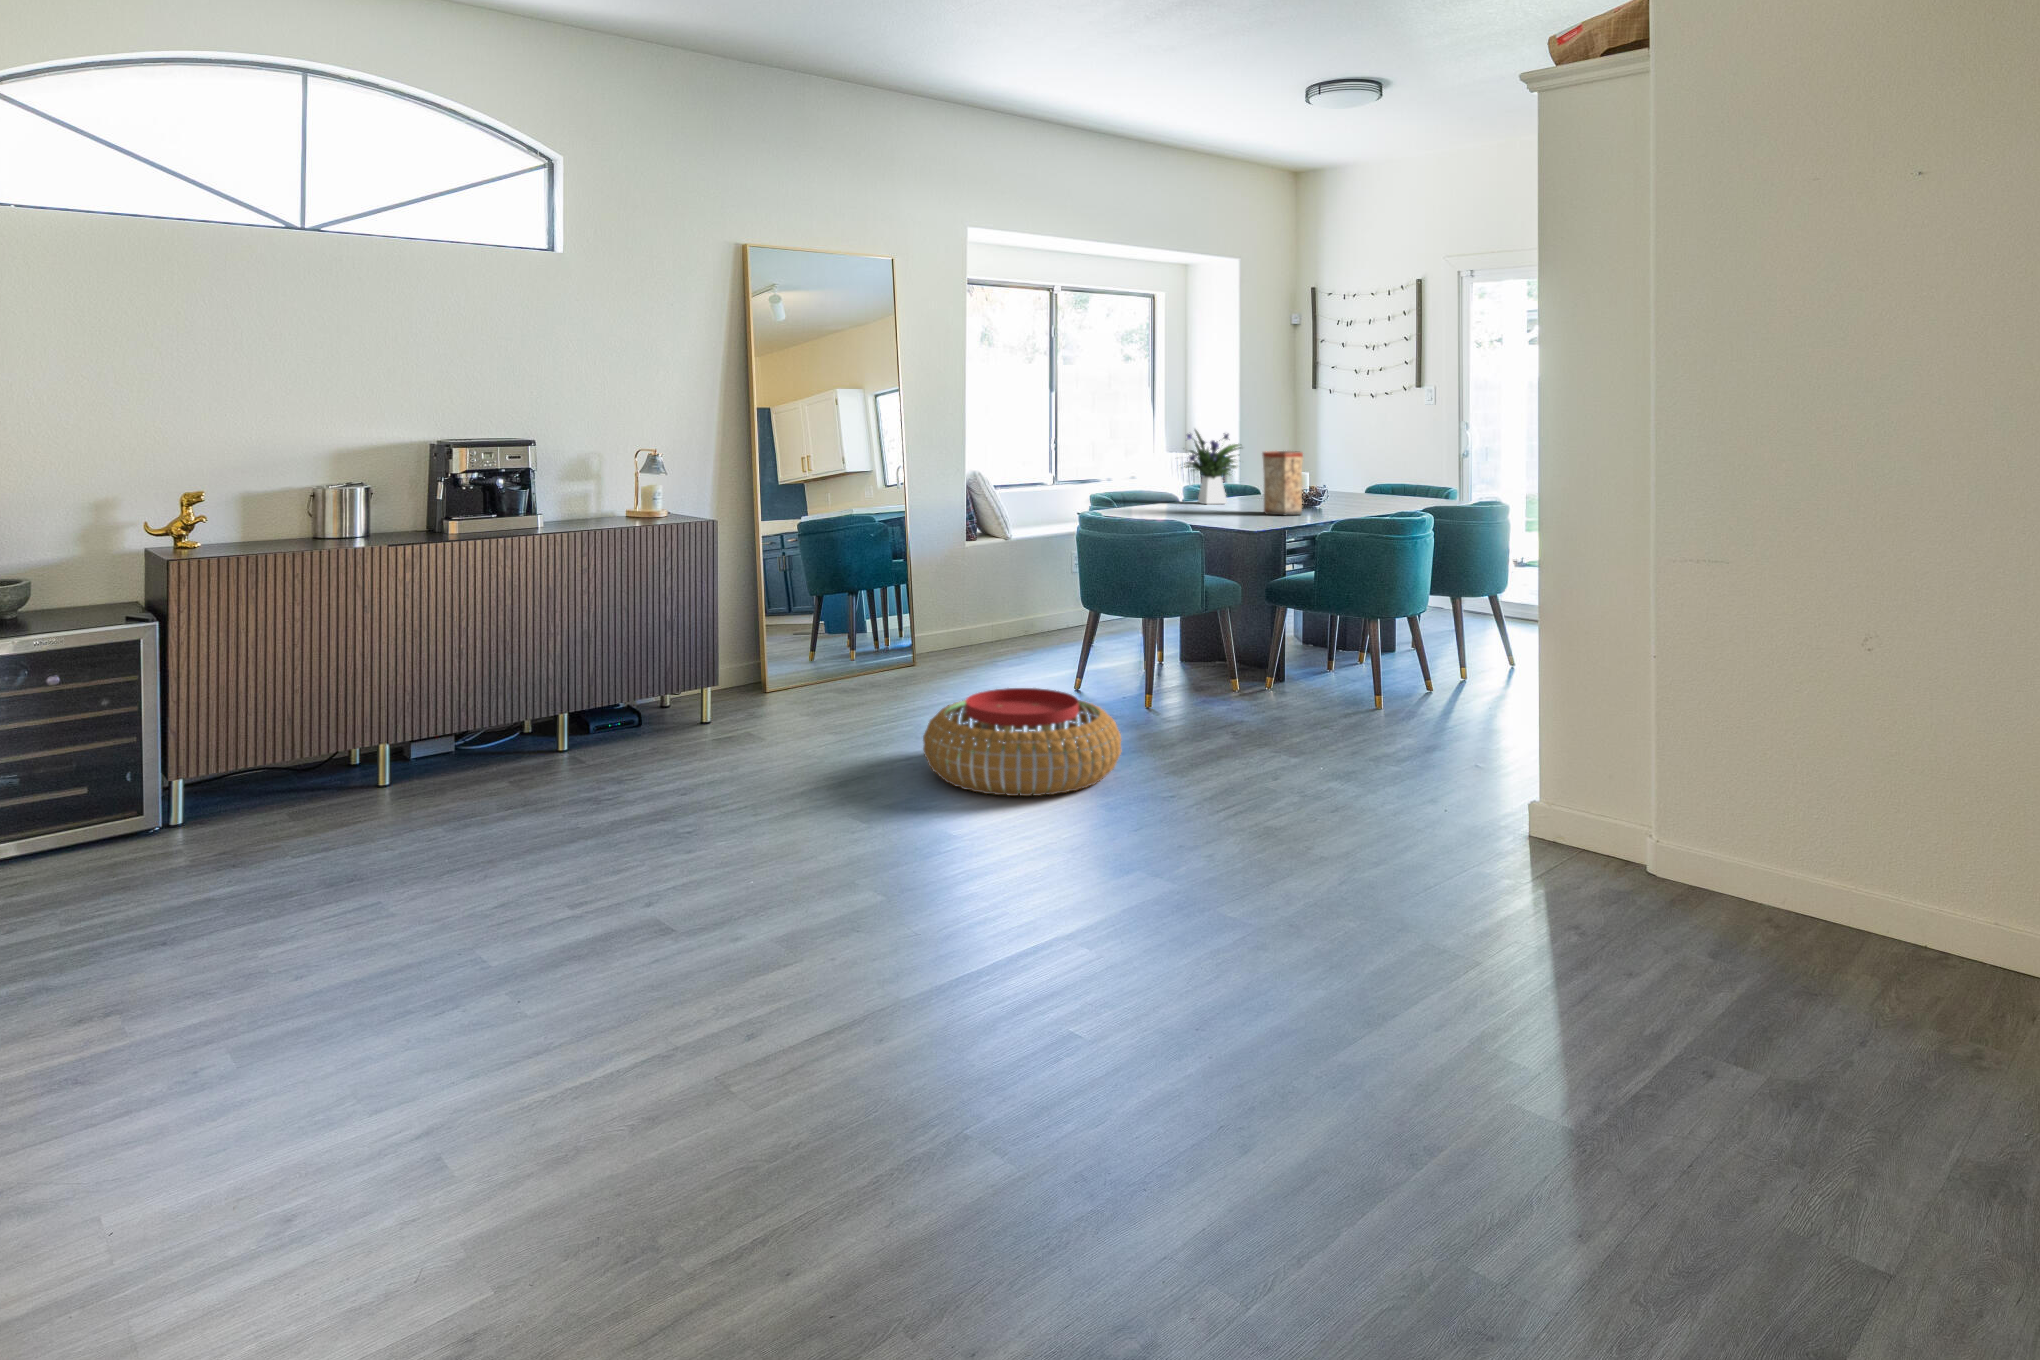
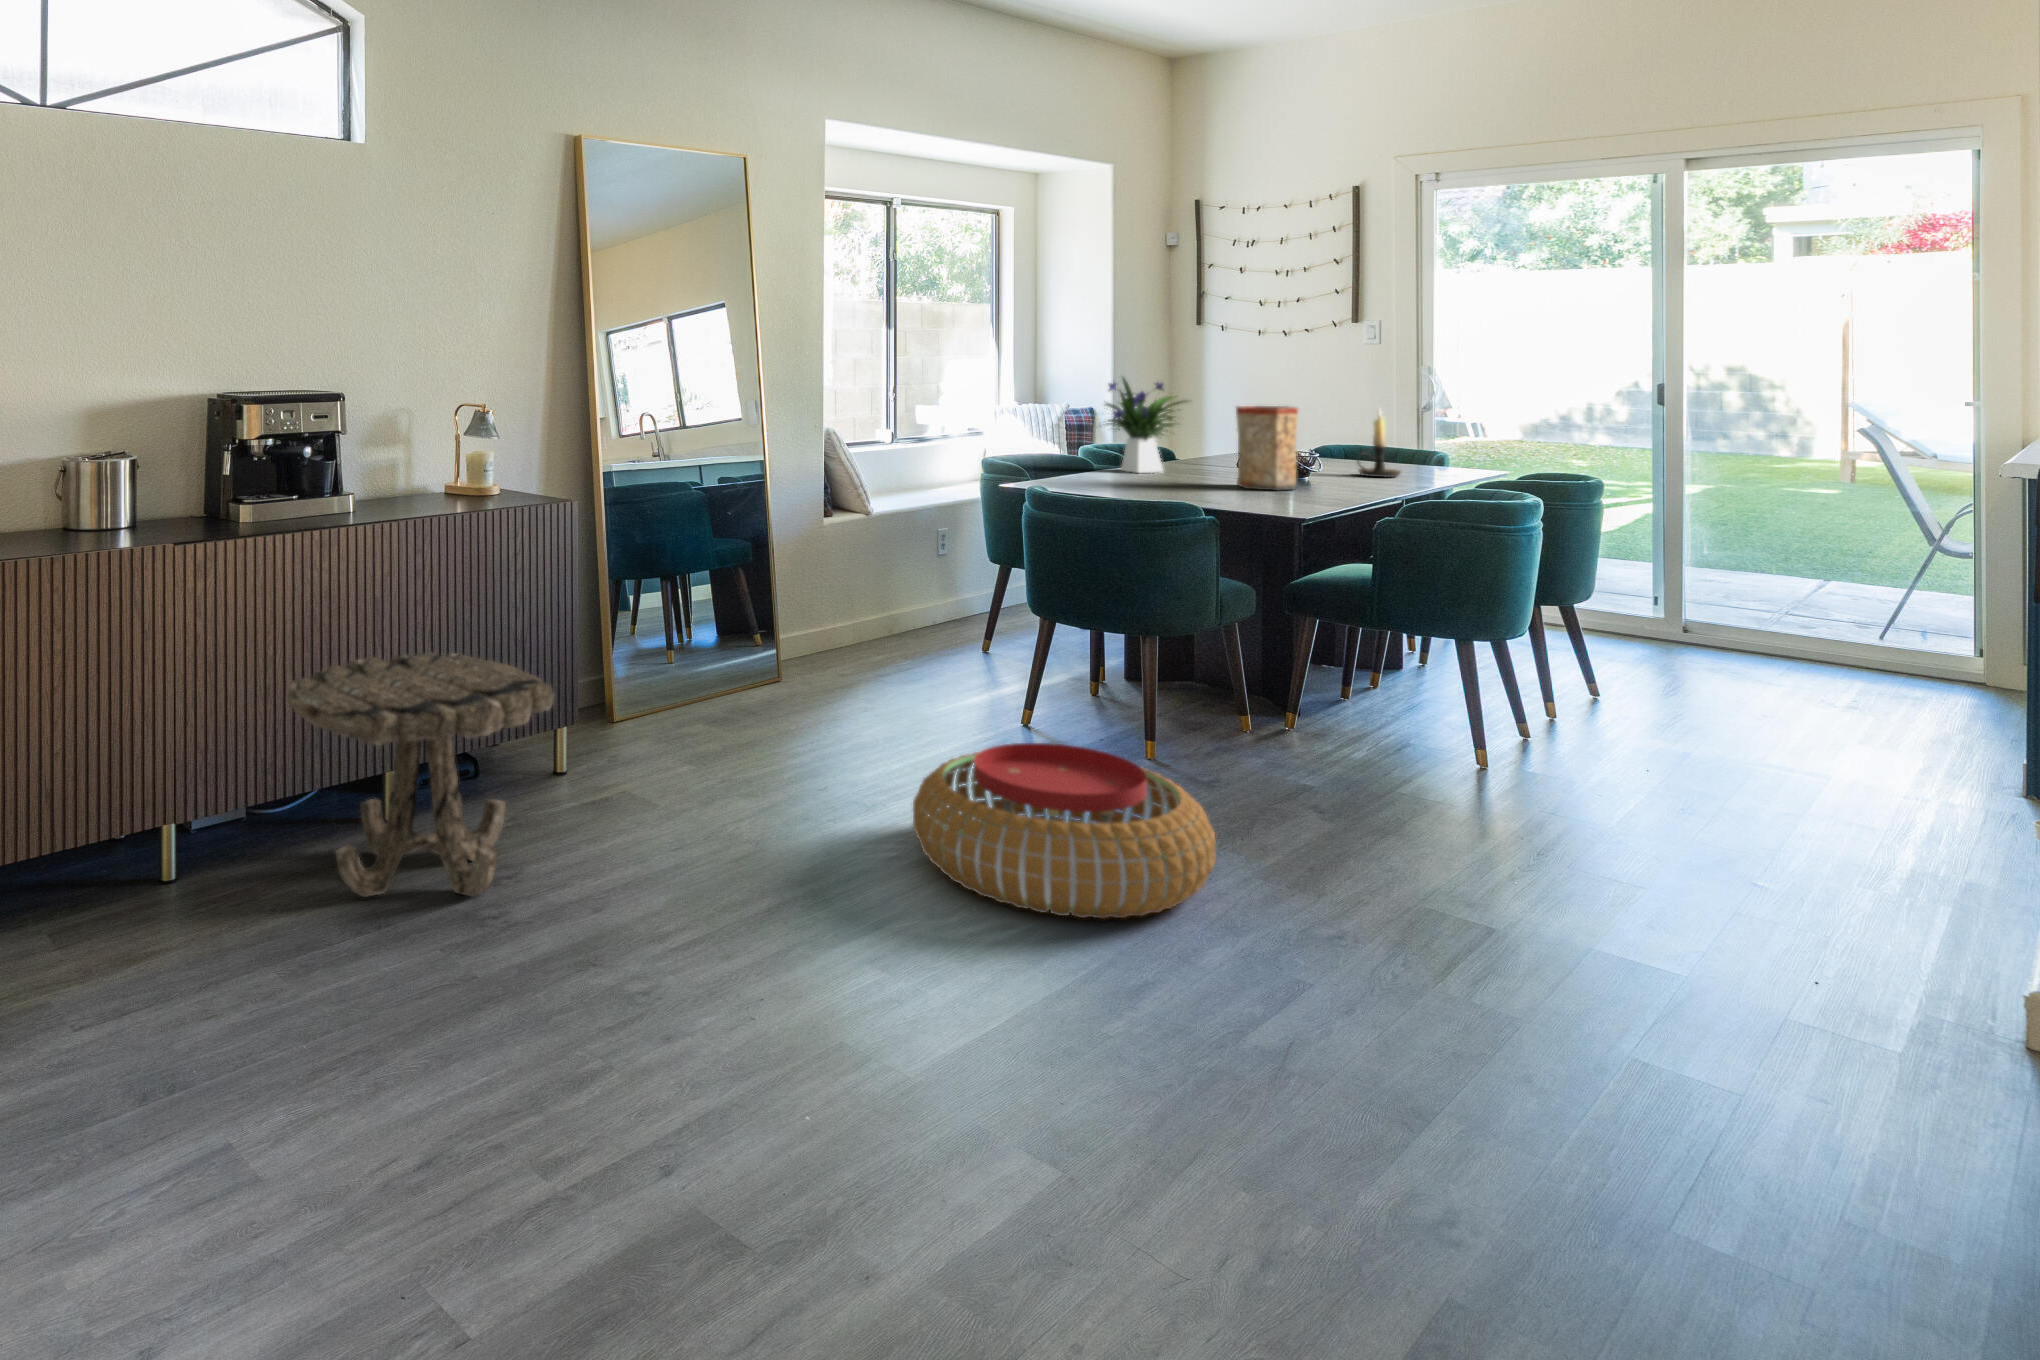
candle holder: none [1370,452,1403,507] -> present [1359,410,1401,477]
side table: none [470,628,664,793] -> present [287,652,554,897]

